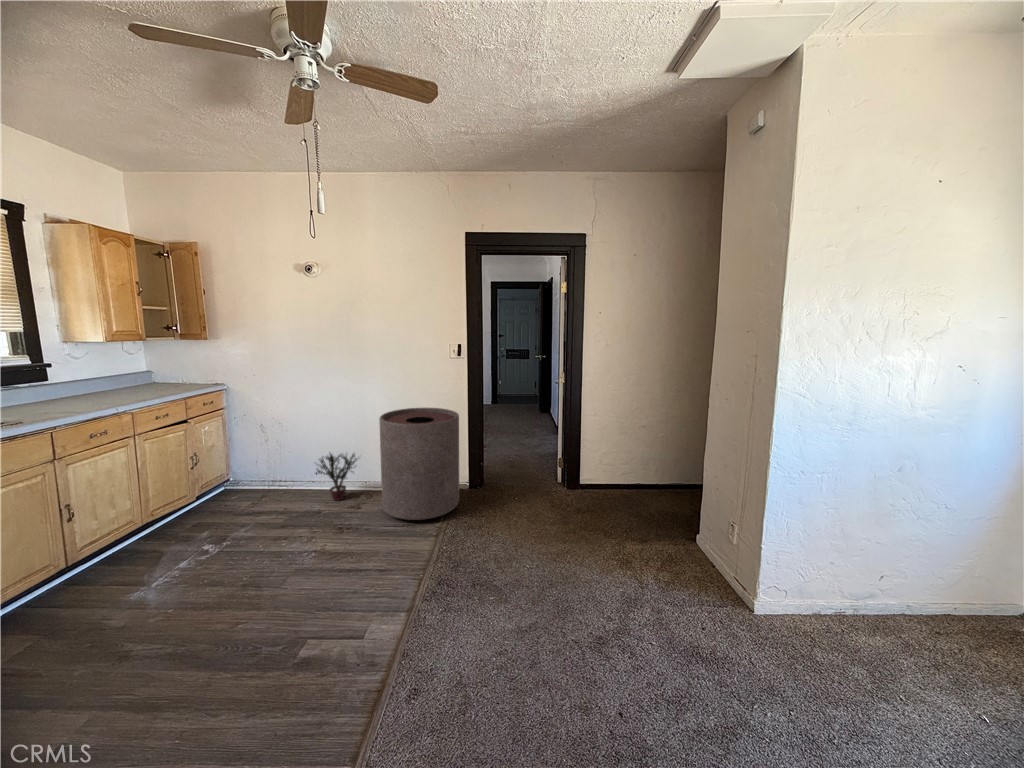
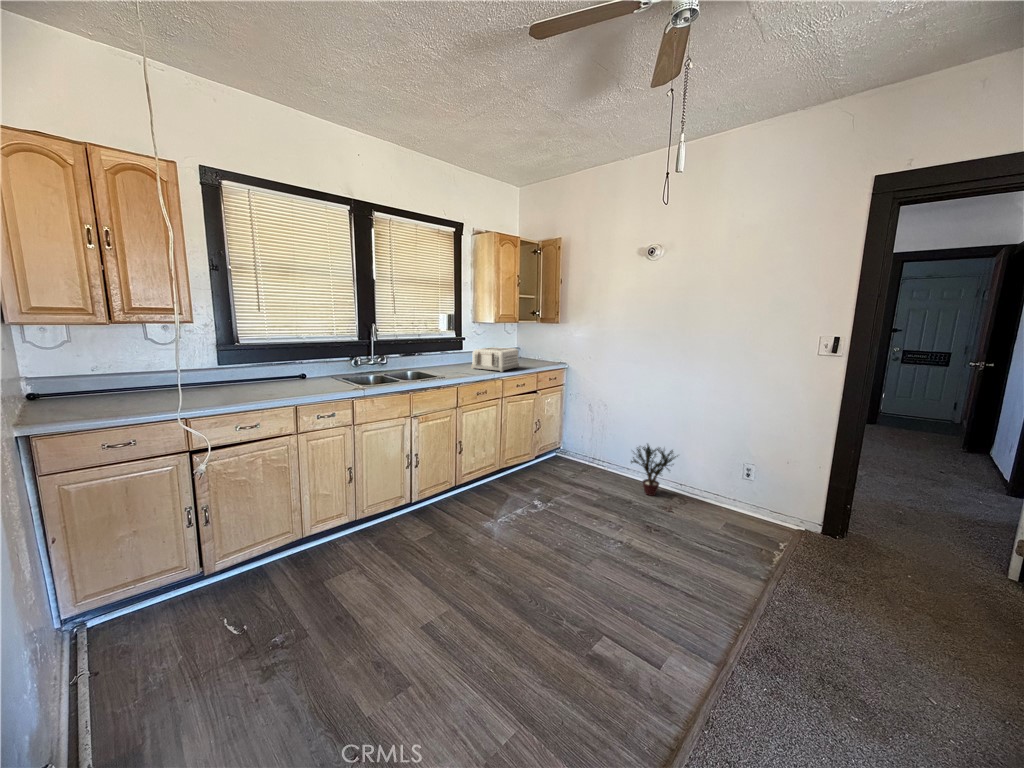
toaster: none [70,373,156,406] -> present [471,347,519,372]
trash can: present [379,408,459,520] -> none [698,411,823,557]

